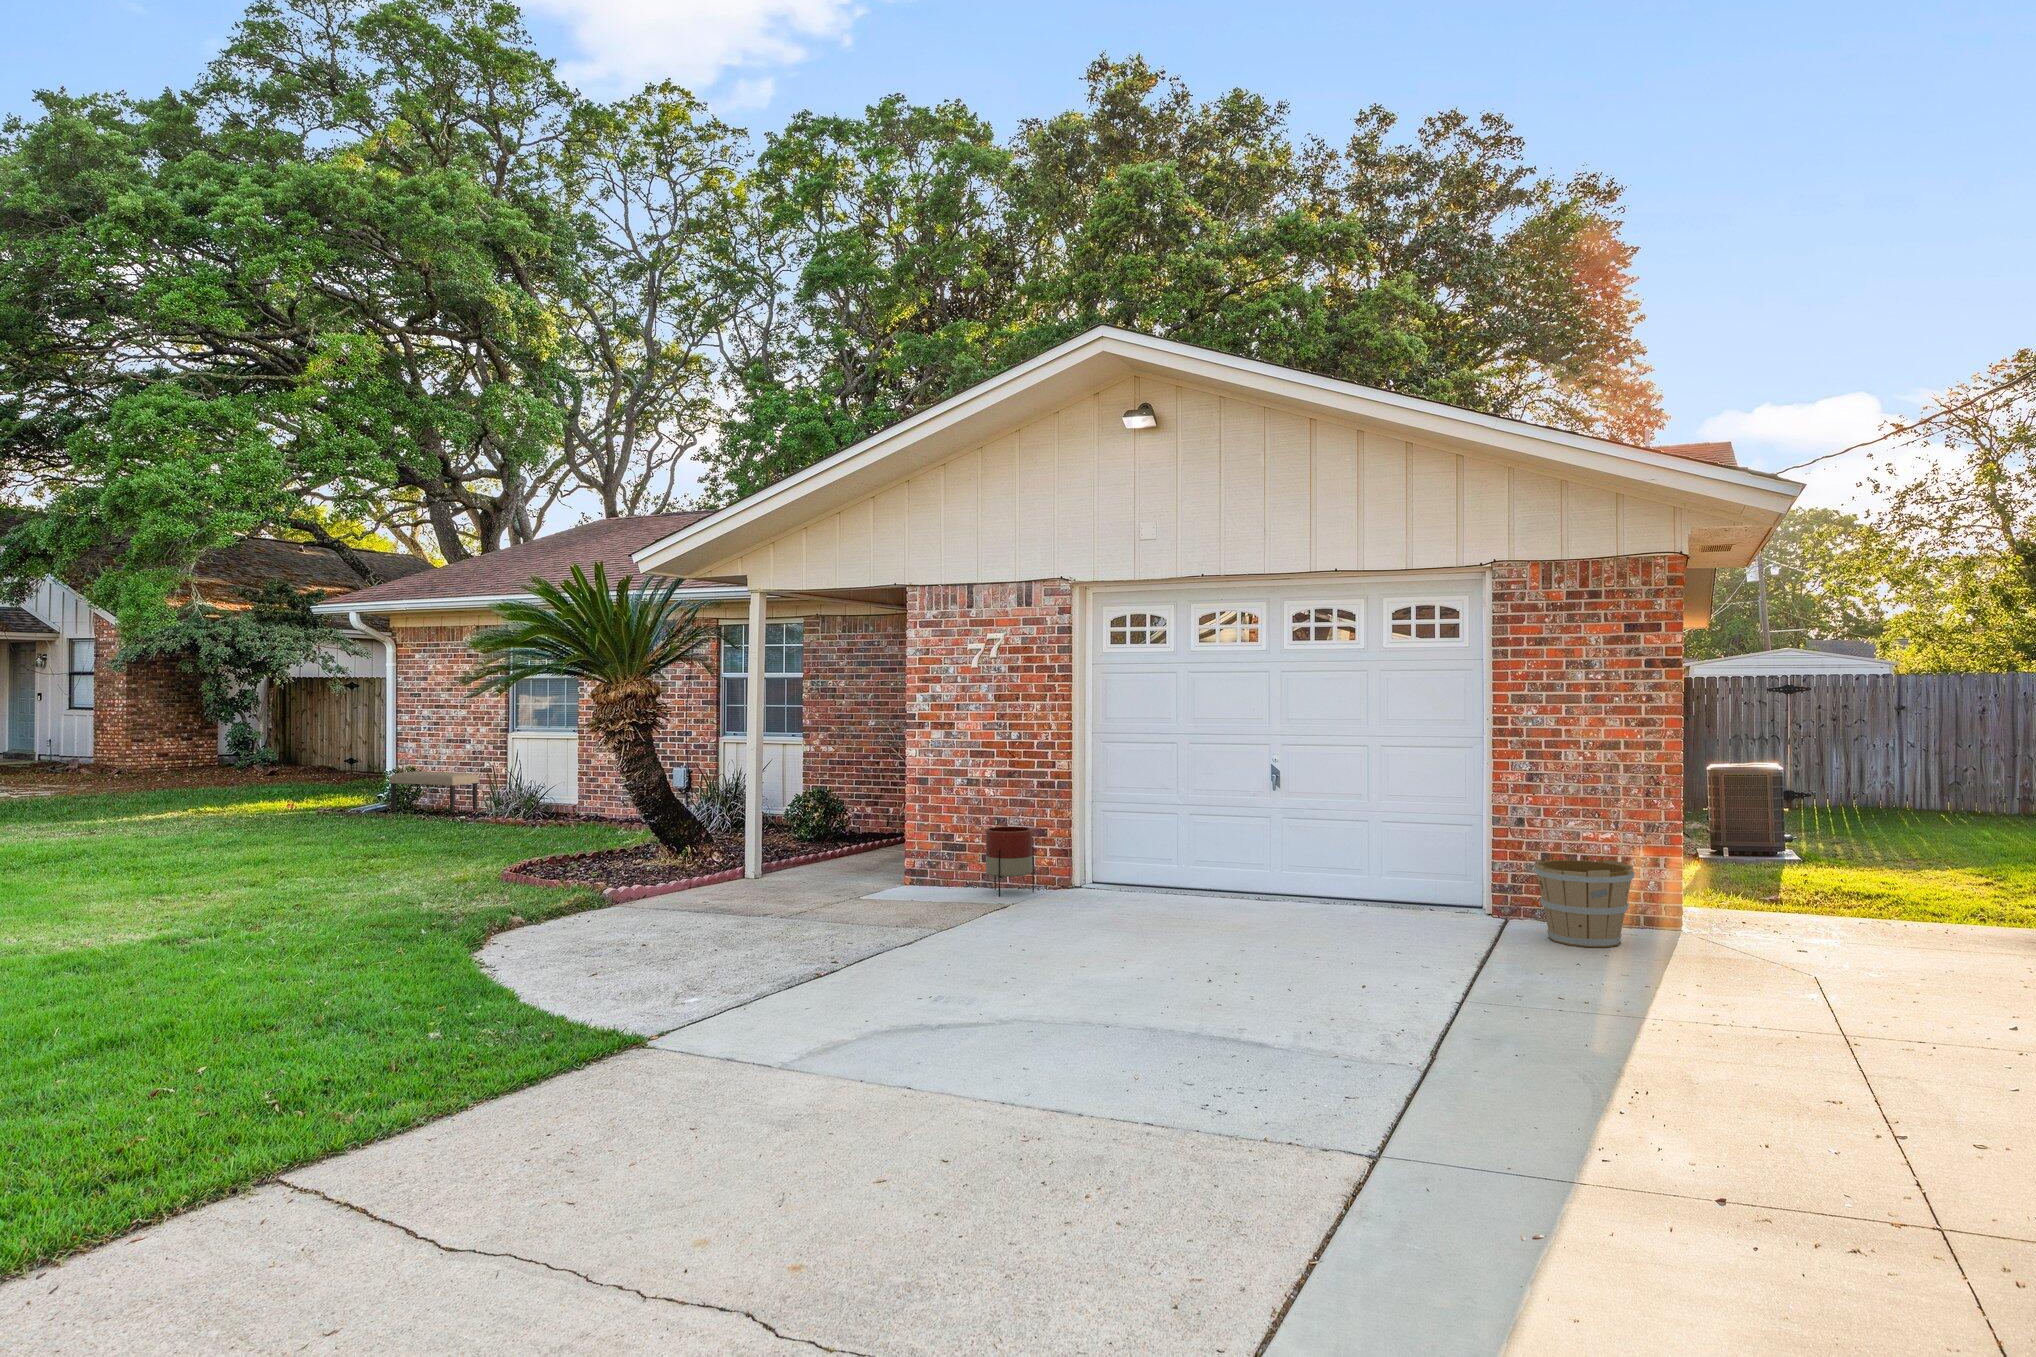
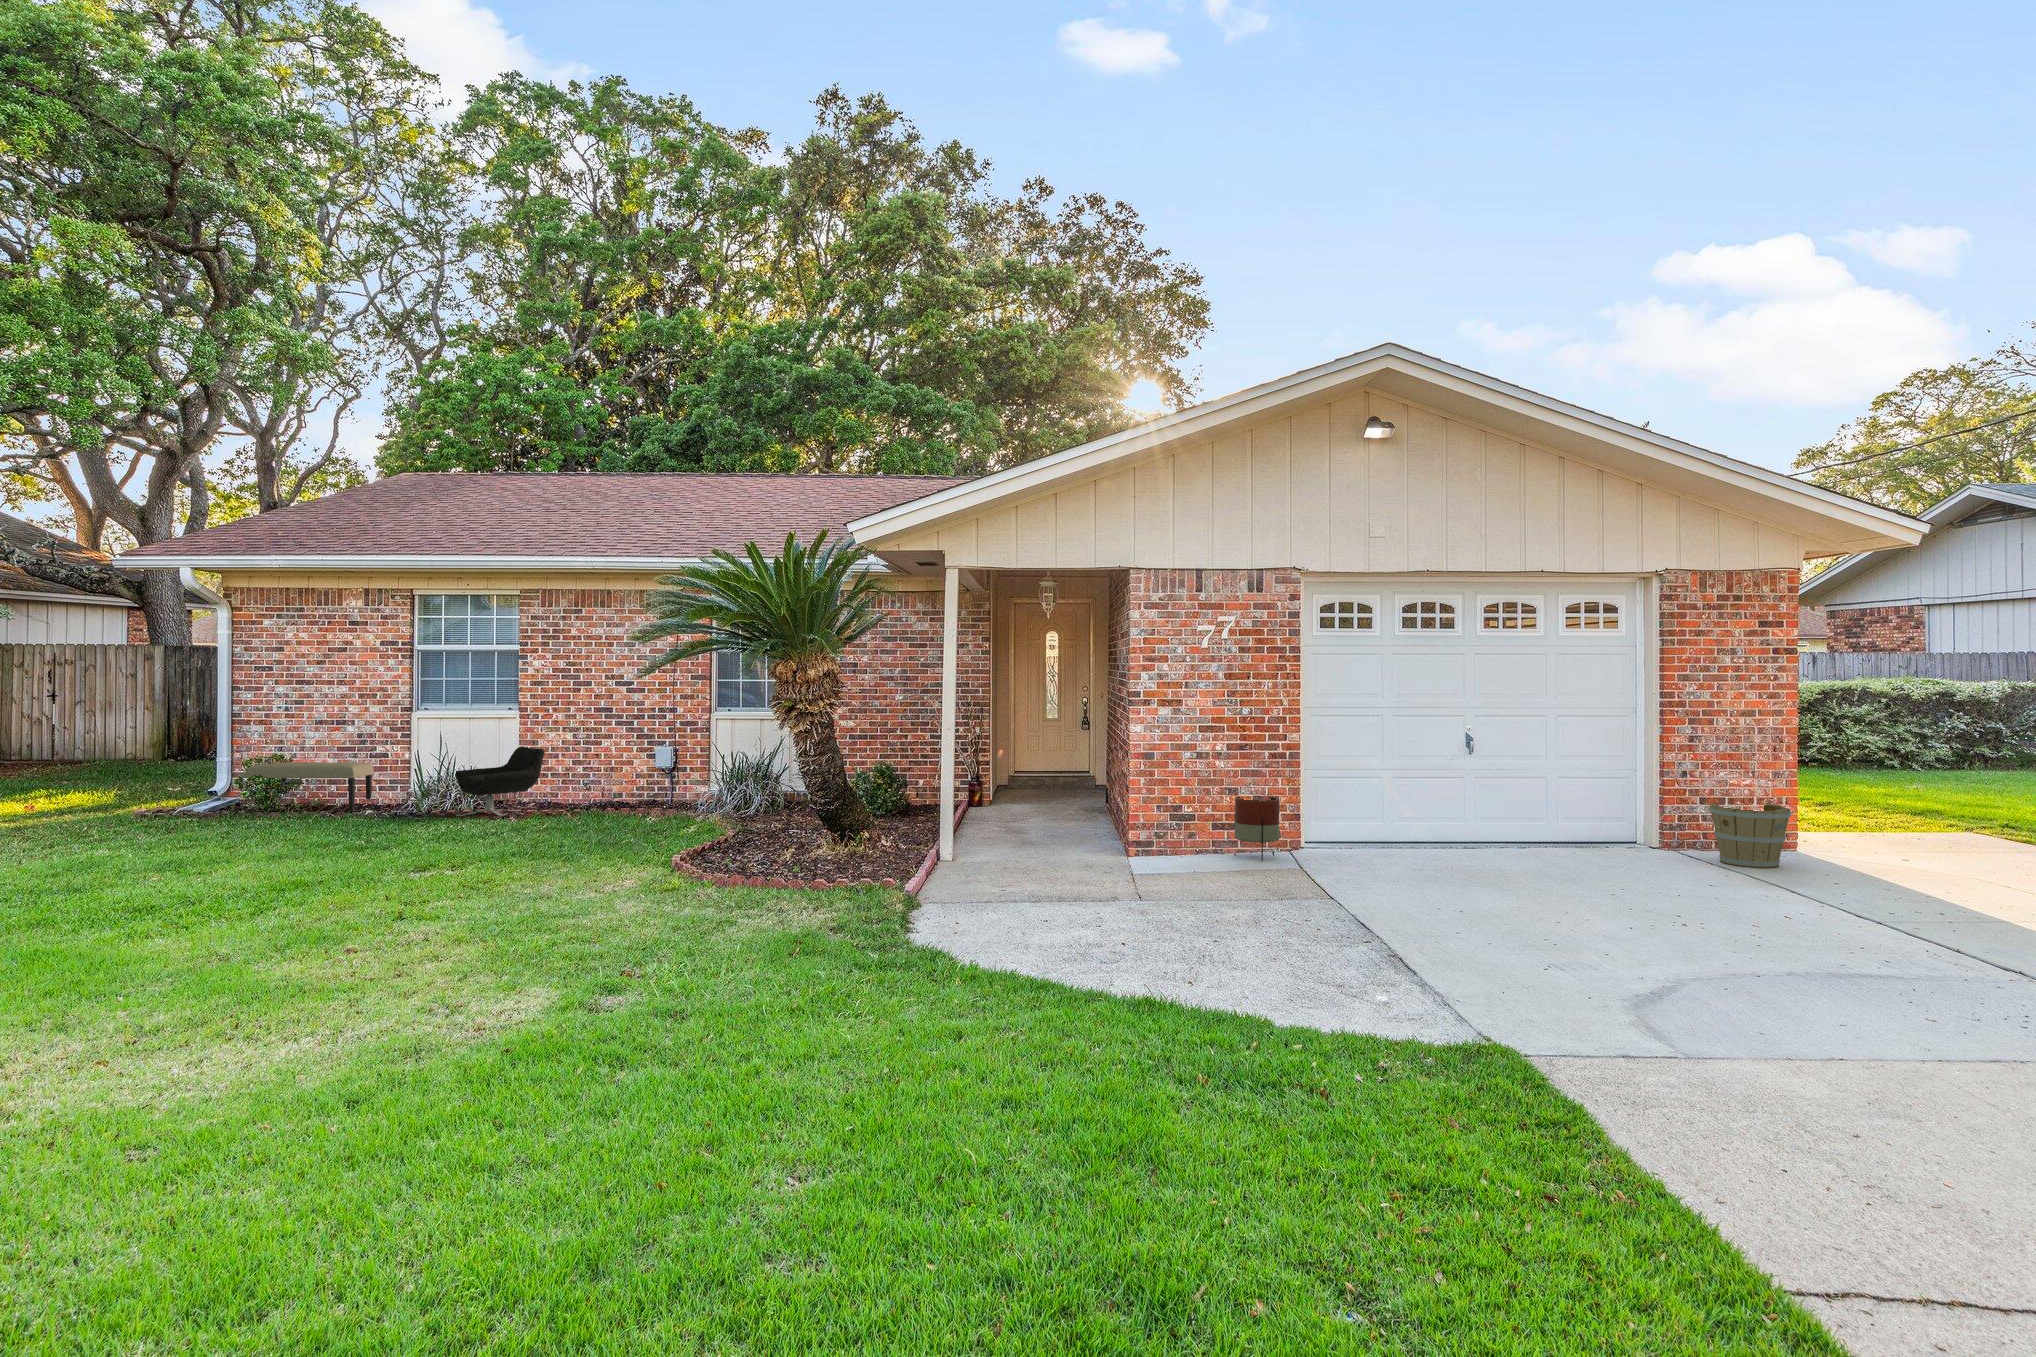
lounge chair: none [506,762,580,821] -> present [455,746,545,816]

